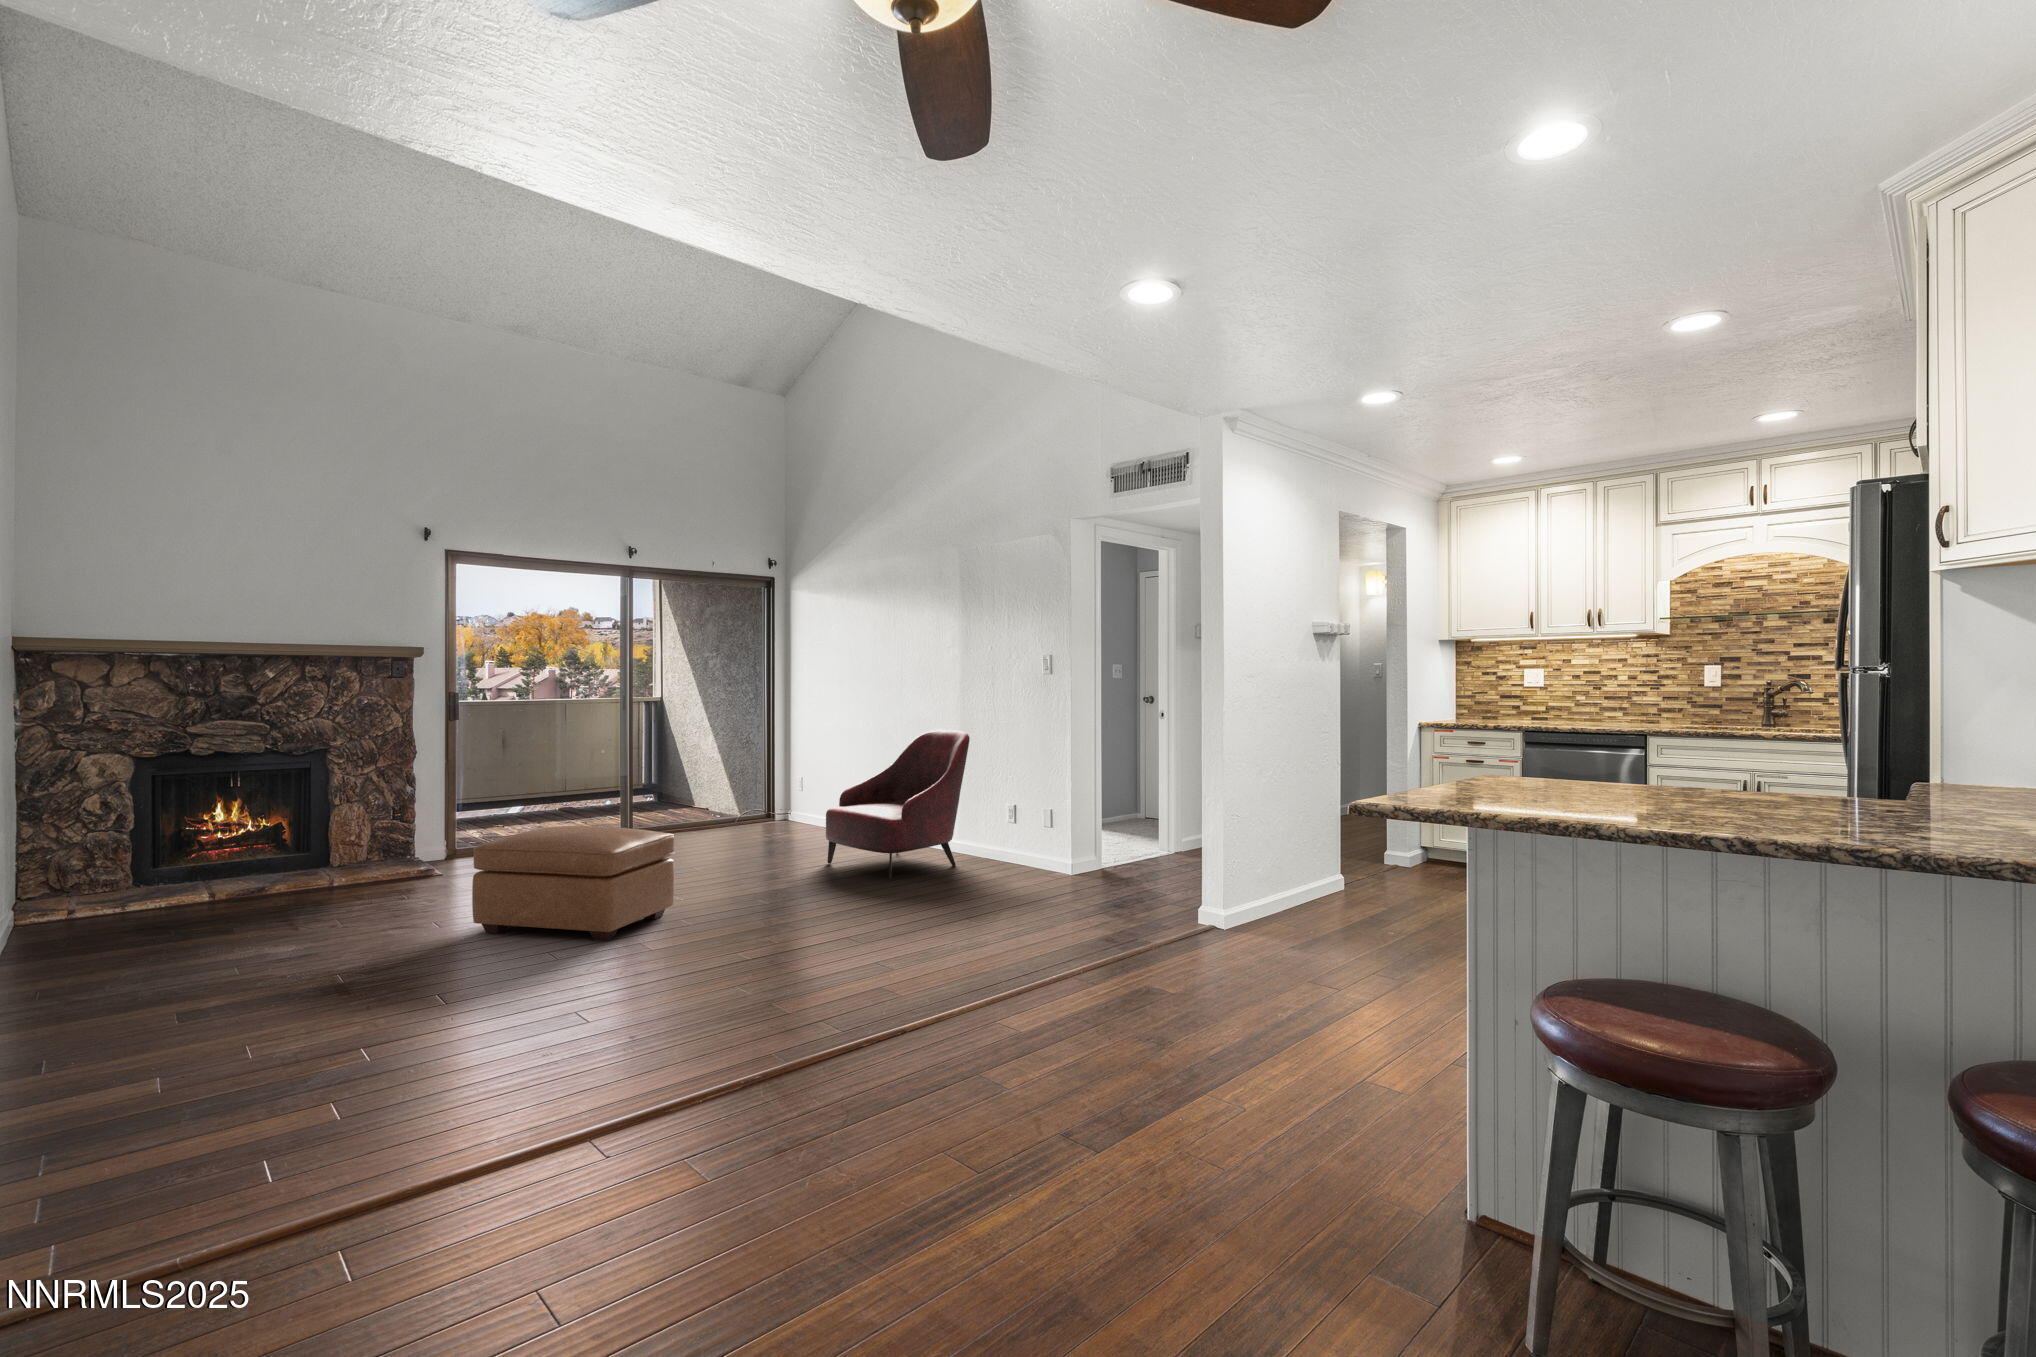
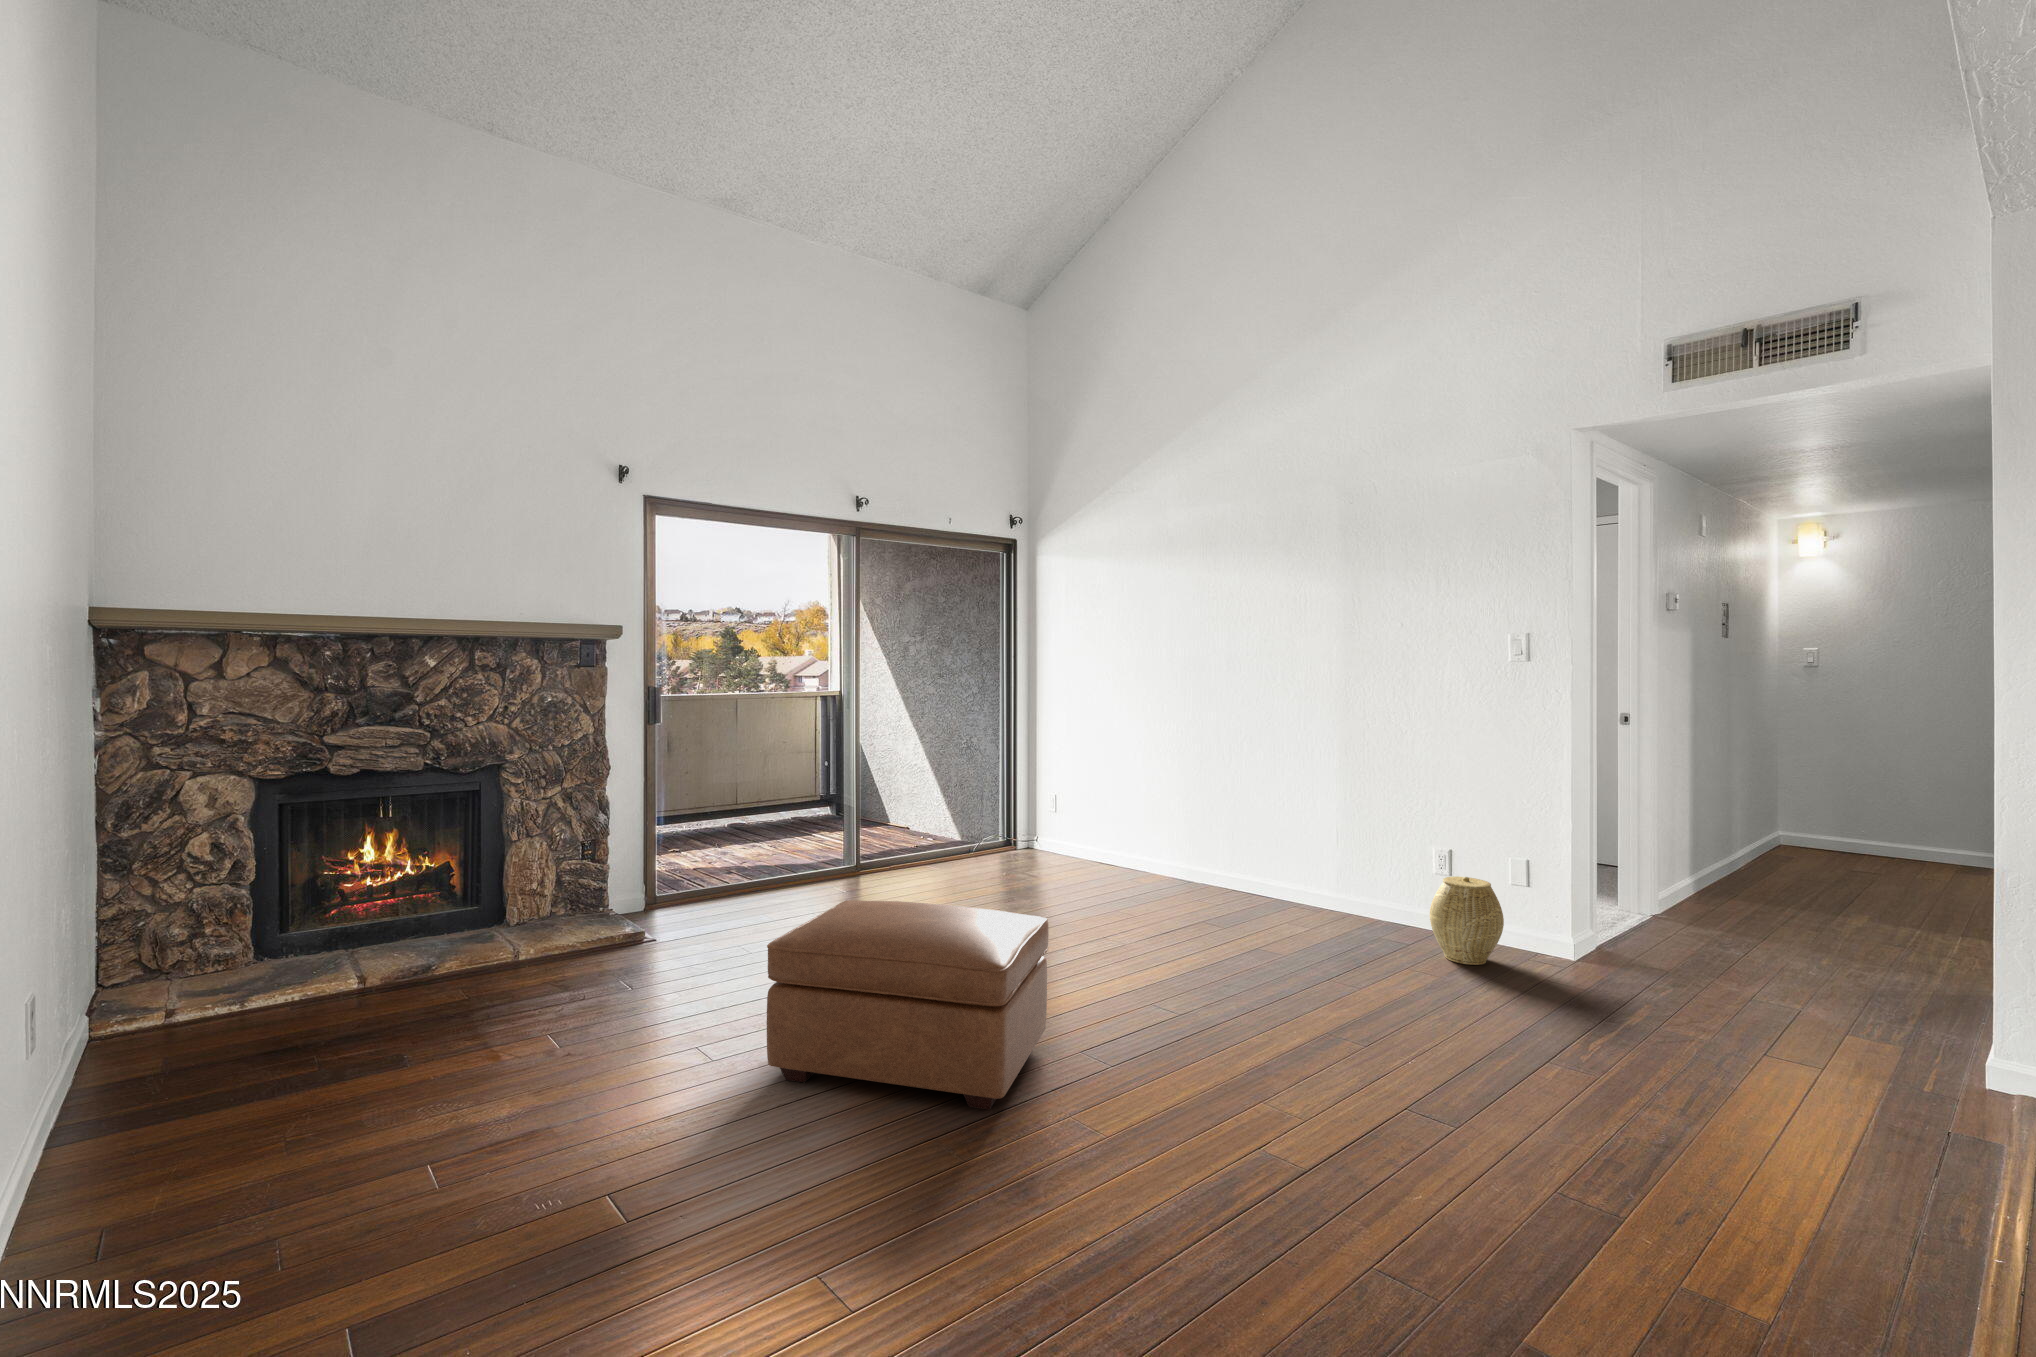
armchair: present [826,730,970,879] -> none [1165,744,1362,966]
woven basket: none [995,817,1040,876] -> present [1430,876,1504,965]

